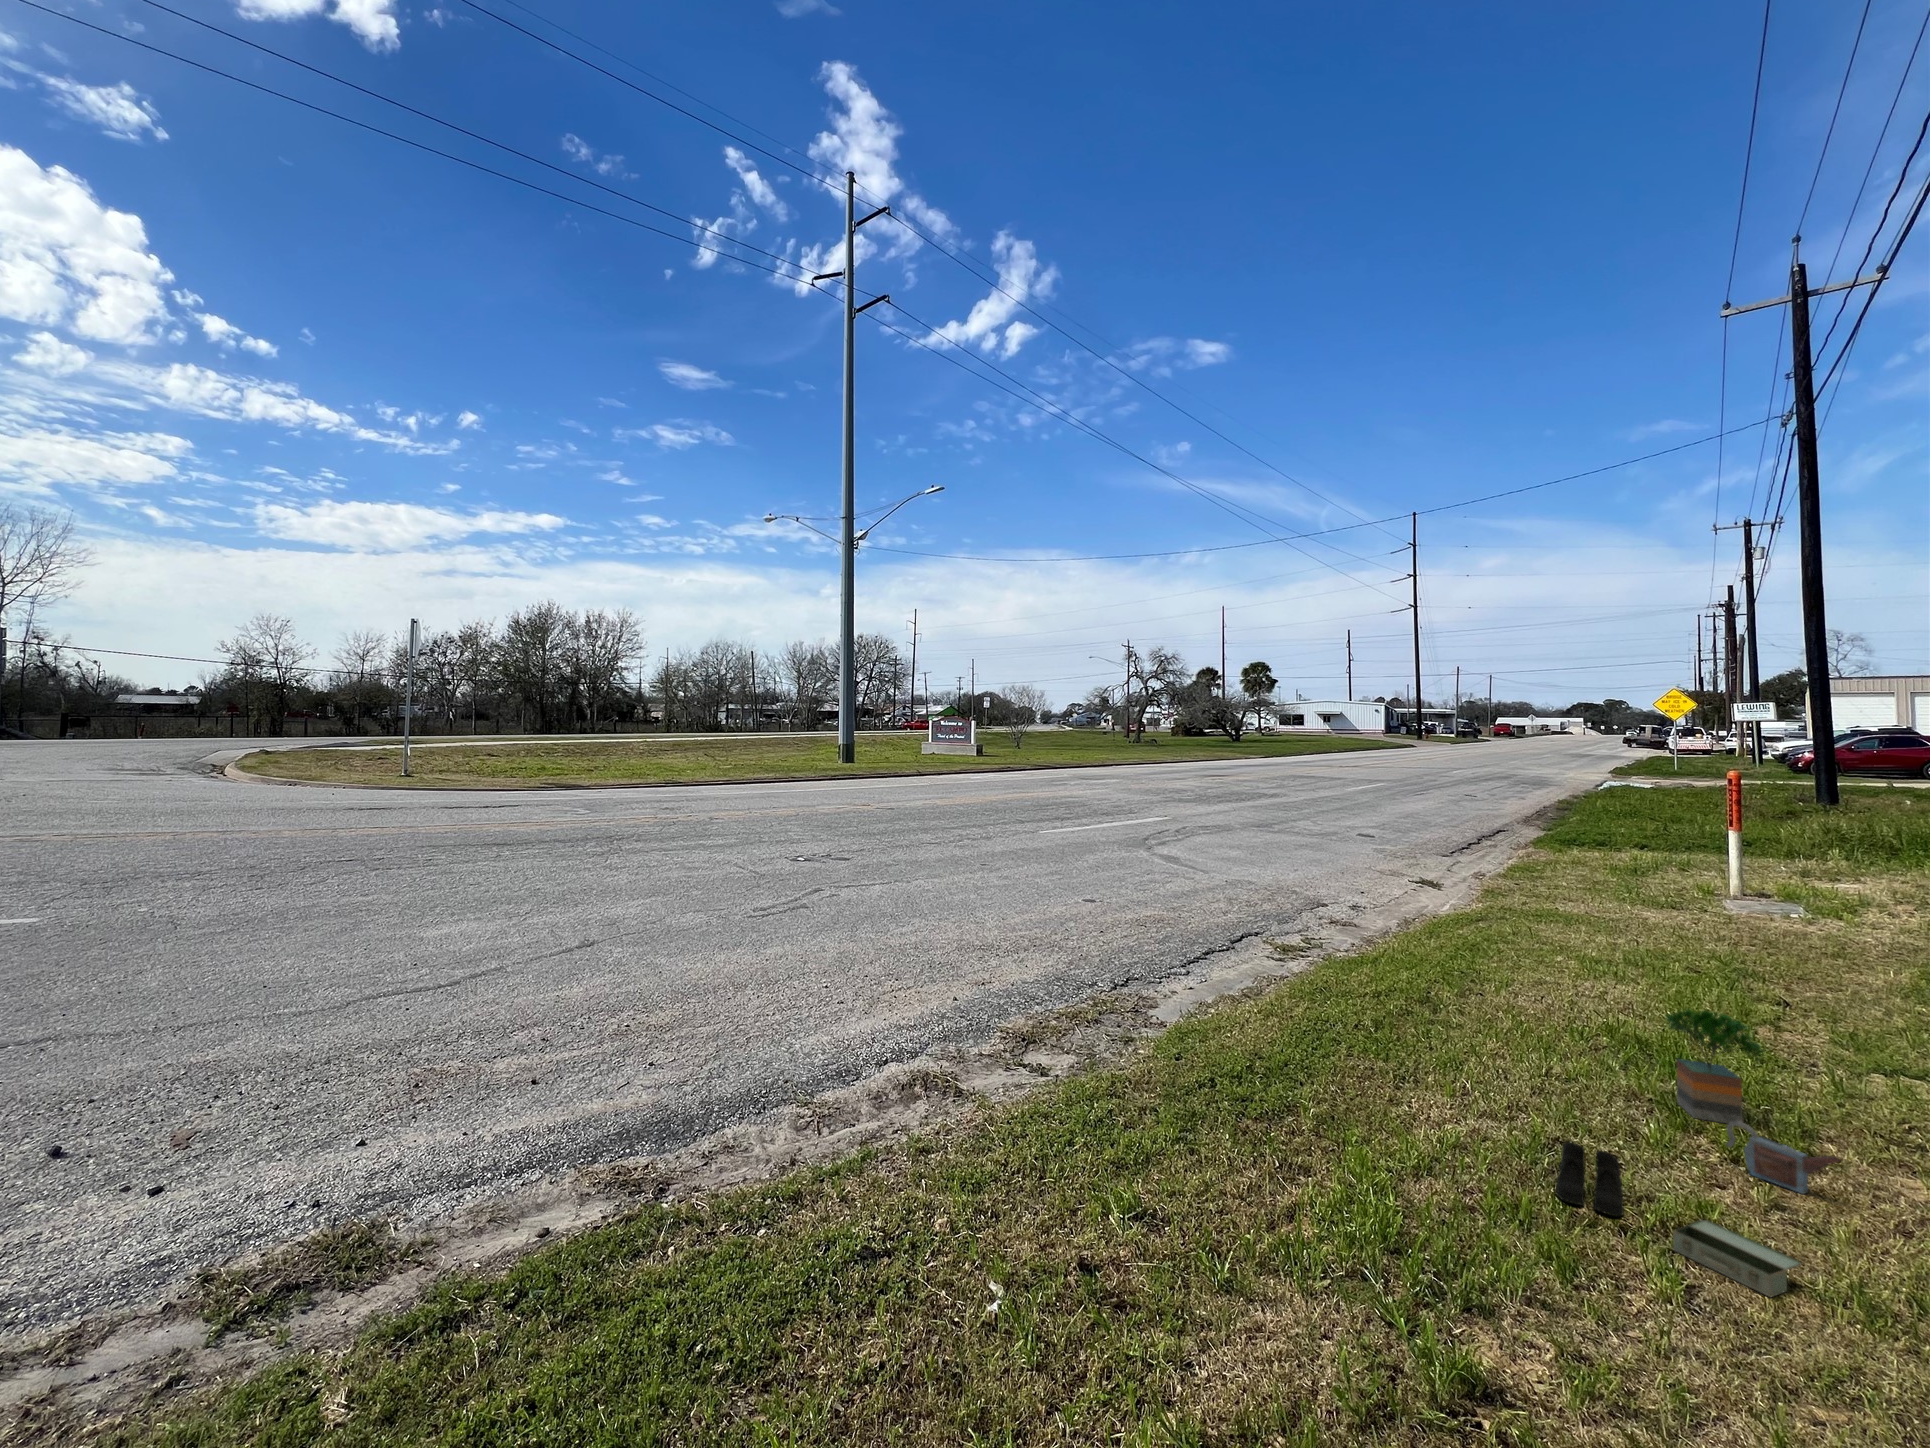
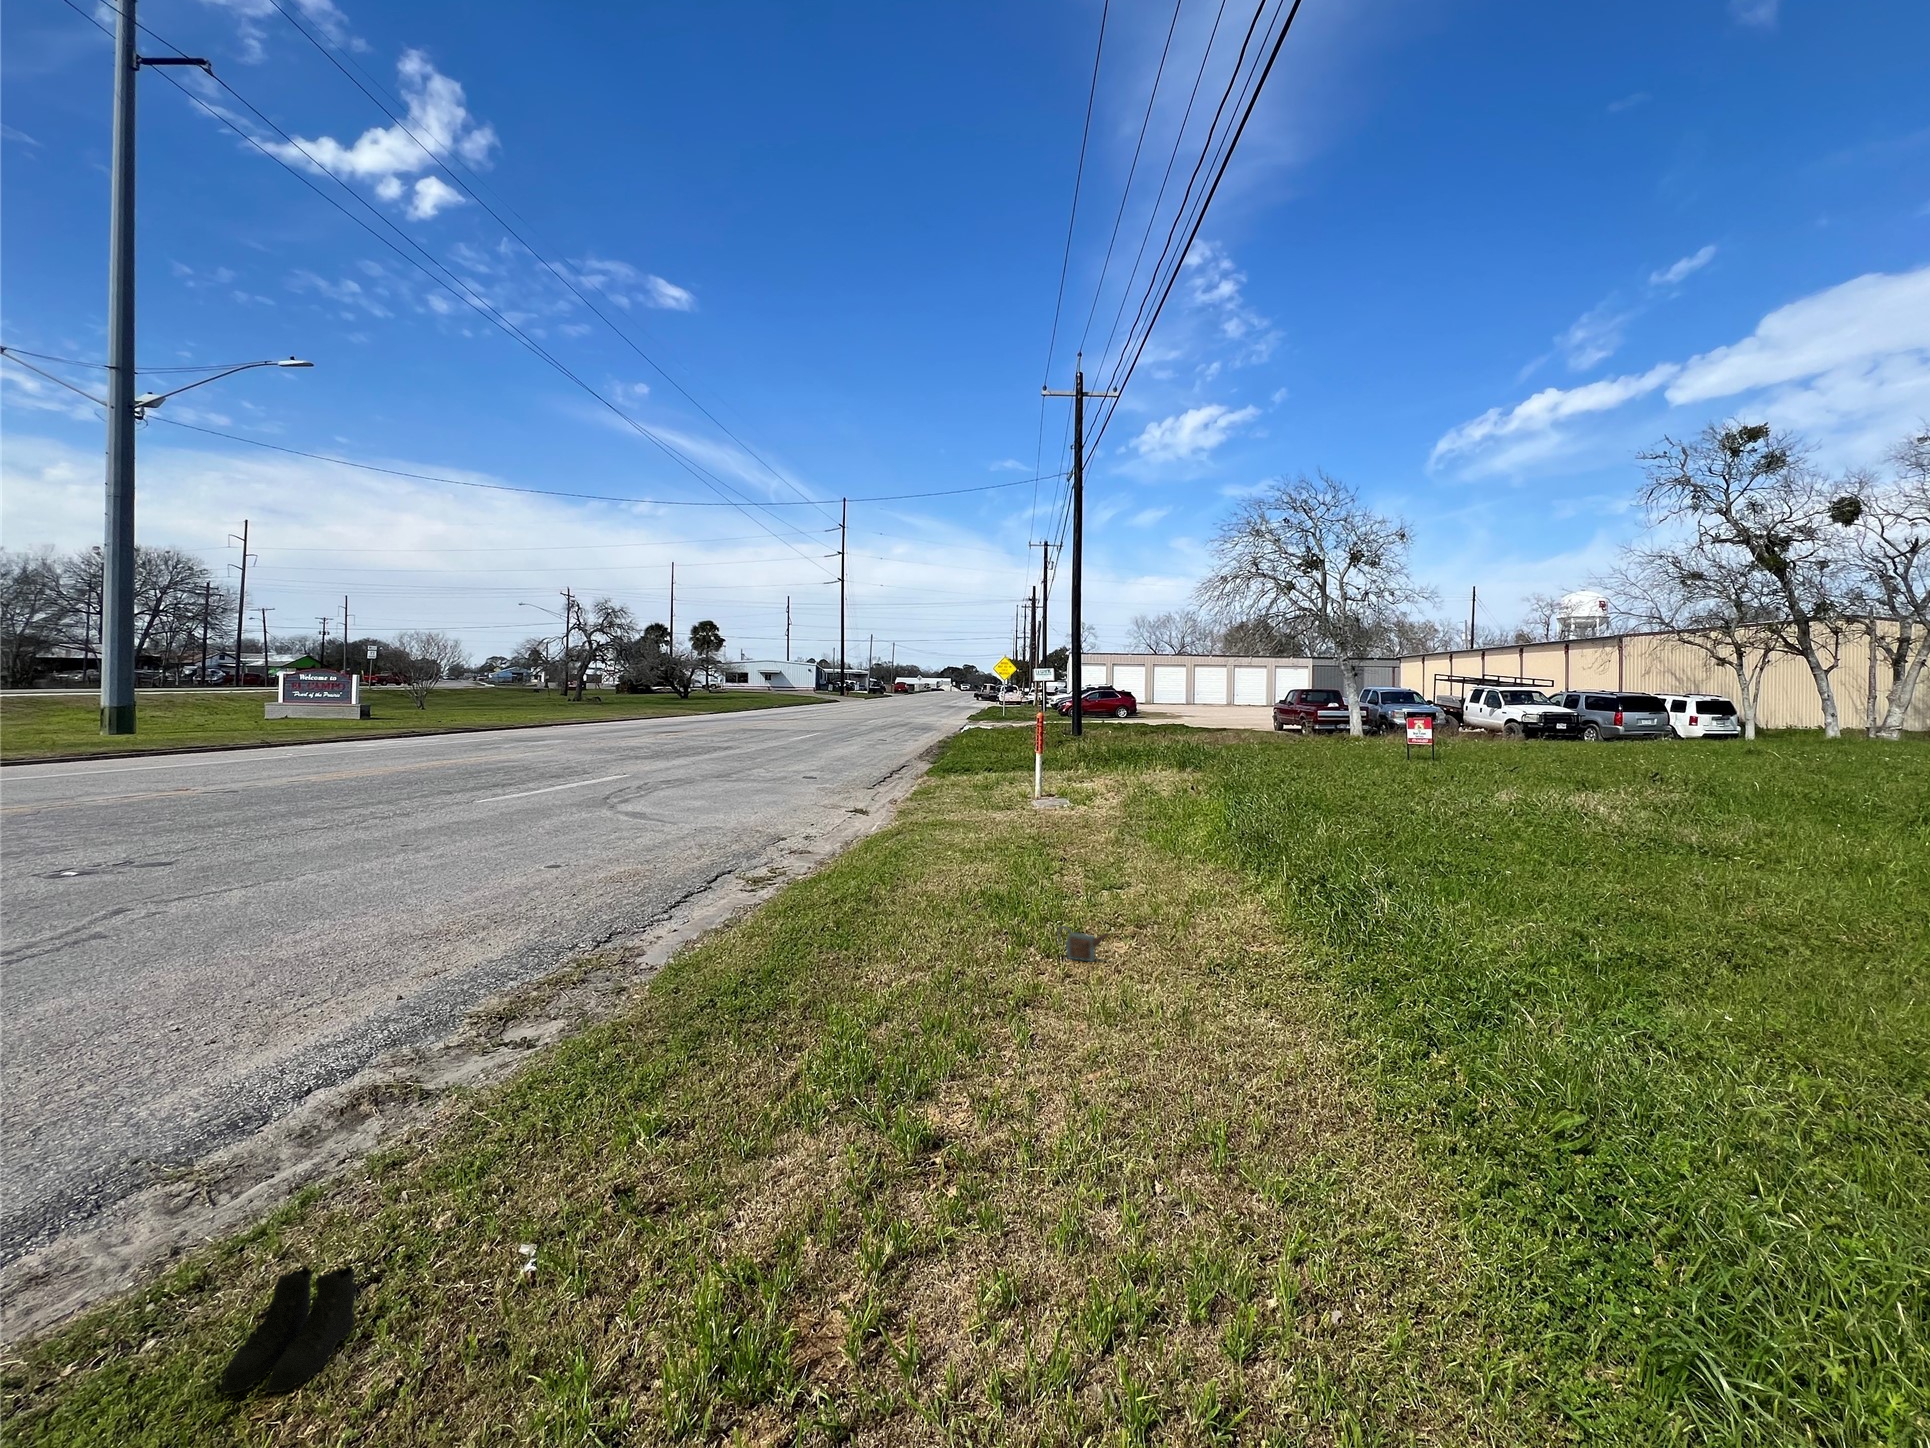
potted tree: present [1666,1009,1763,1124] -> none [1024,857,1076,933]
boots: present [1557,1142,1624,1217] -> present [222,1265,356,1393]
toolbox: present [1673,1219,1802,1297] -> none [1032,991,1093,1026]

